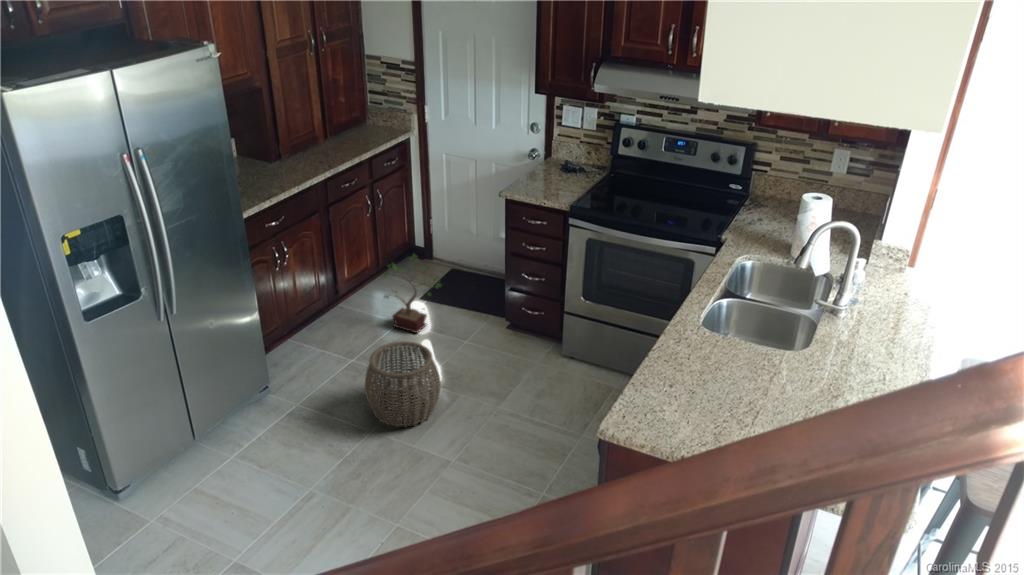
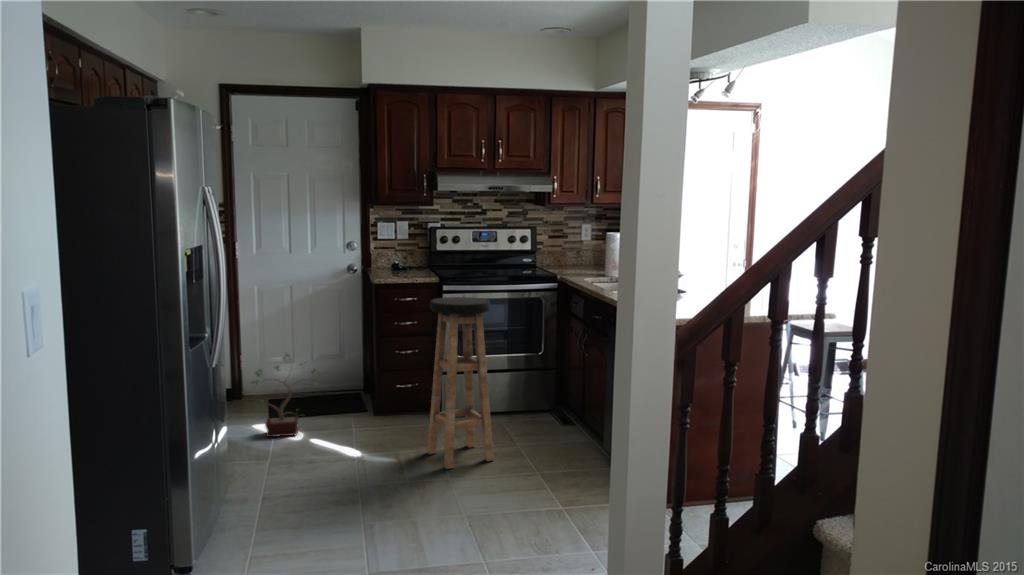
bar stool: none [479,258,551,450] -> present [427,297,493,469]
woven basket: present [365,341,441,427] -> none [317,404,394,484]

